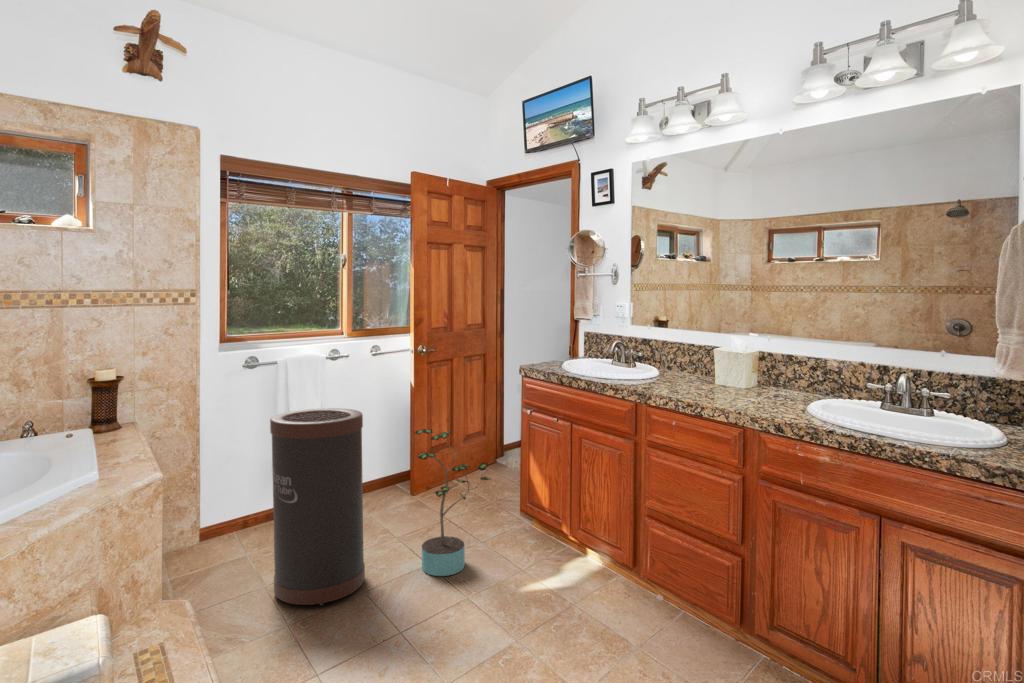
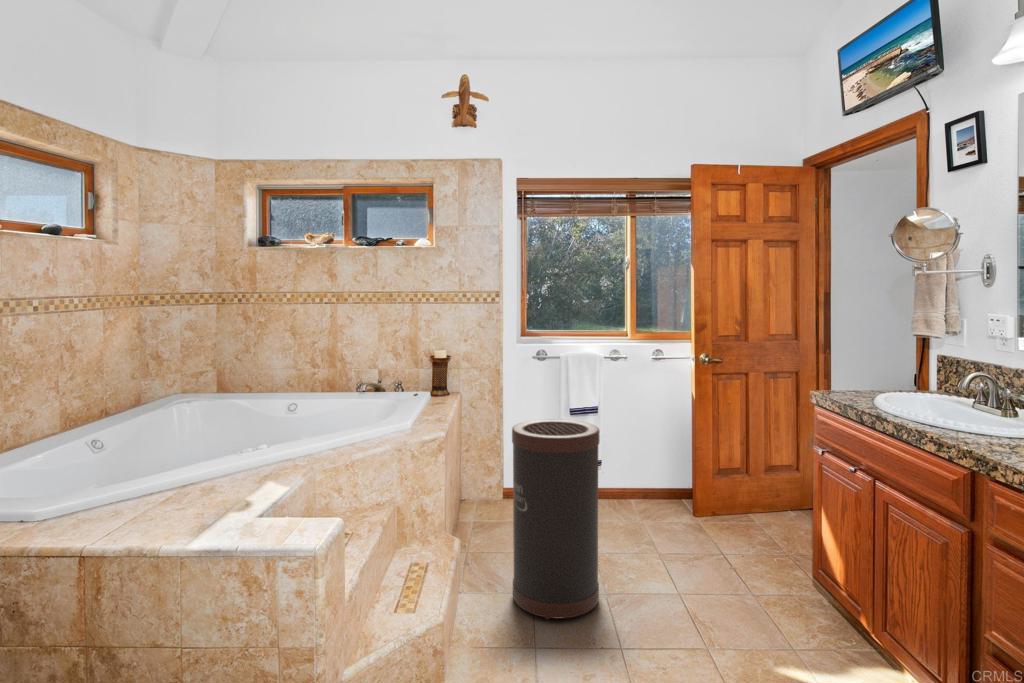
potted plant: present [416,429,490,576] -> none [653,456,751,631]

